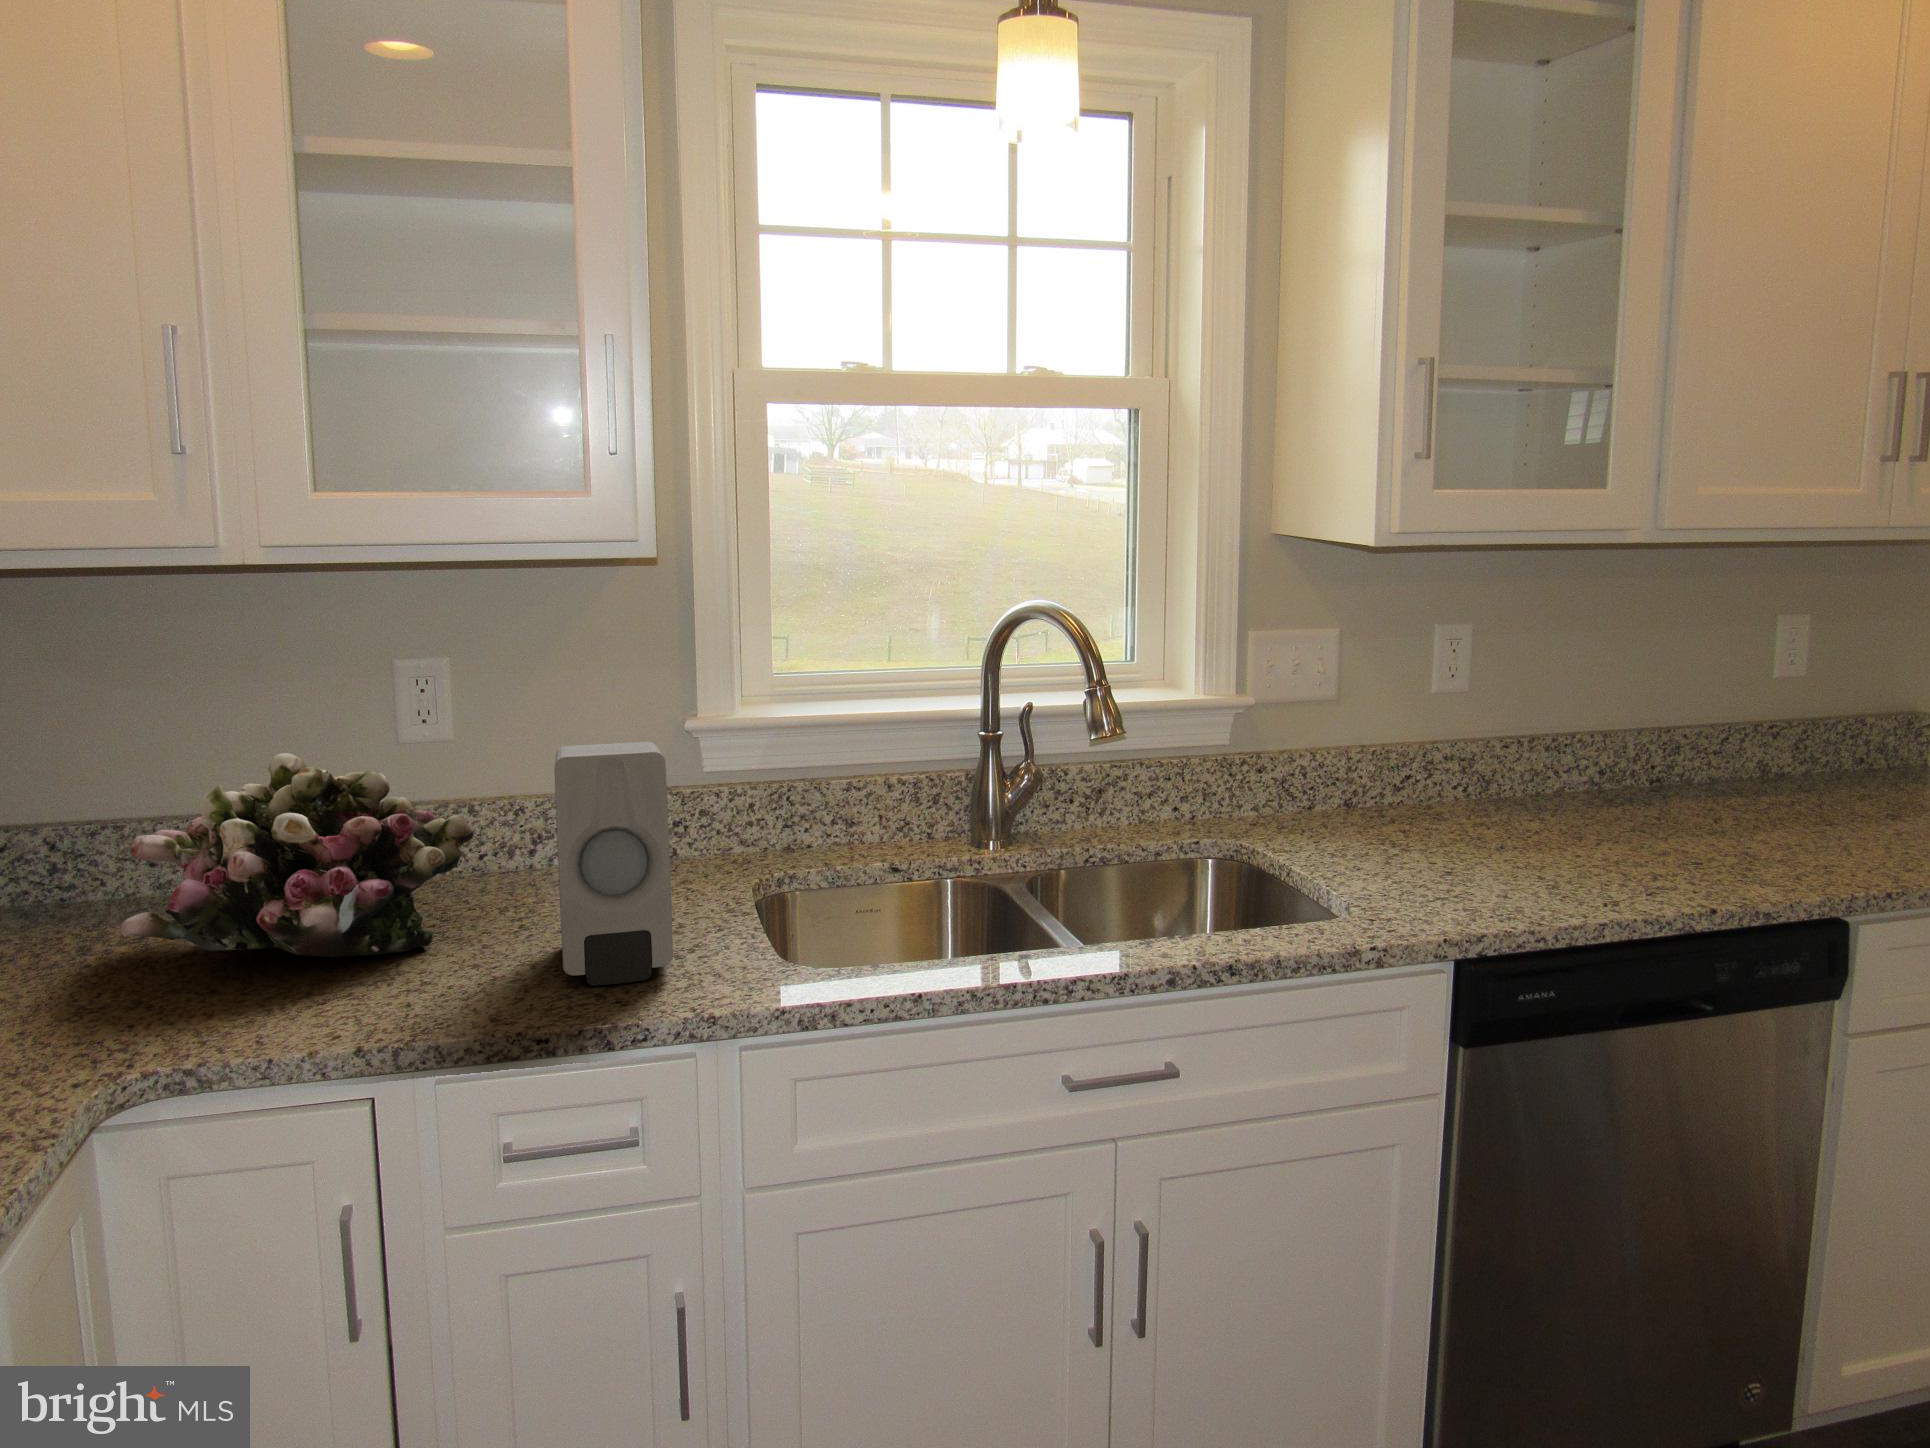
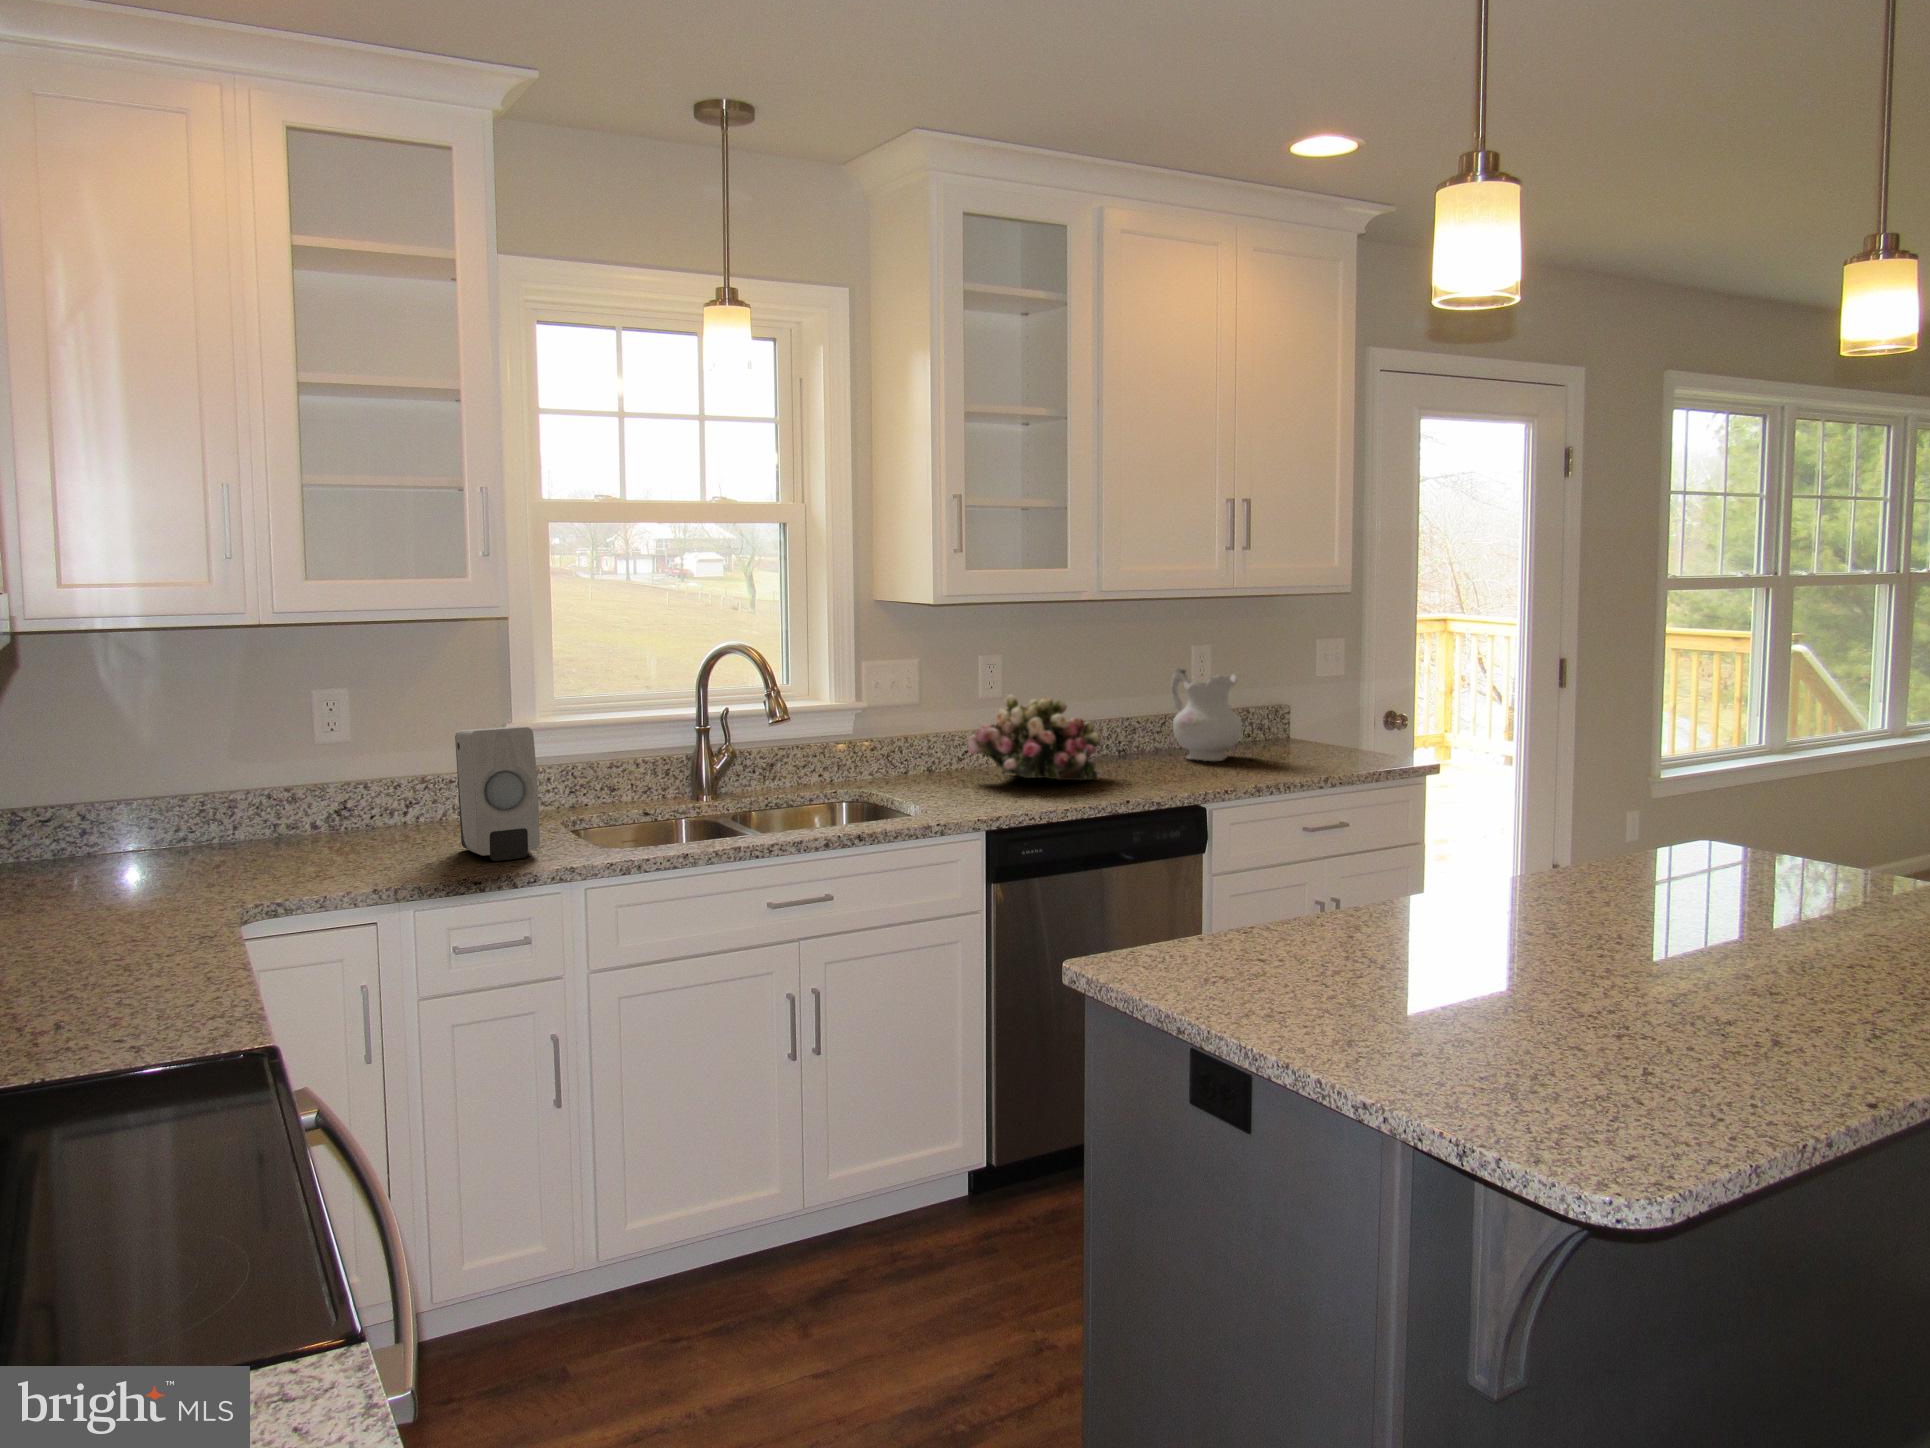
ceramic pitcher: none [1746,655,1883,816] -> present [1171,669,1242,761]
flower arrangement: present [121,753,474,957] -> present [967,695,1101,780]

